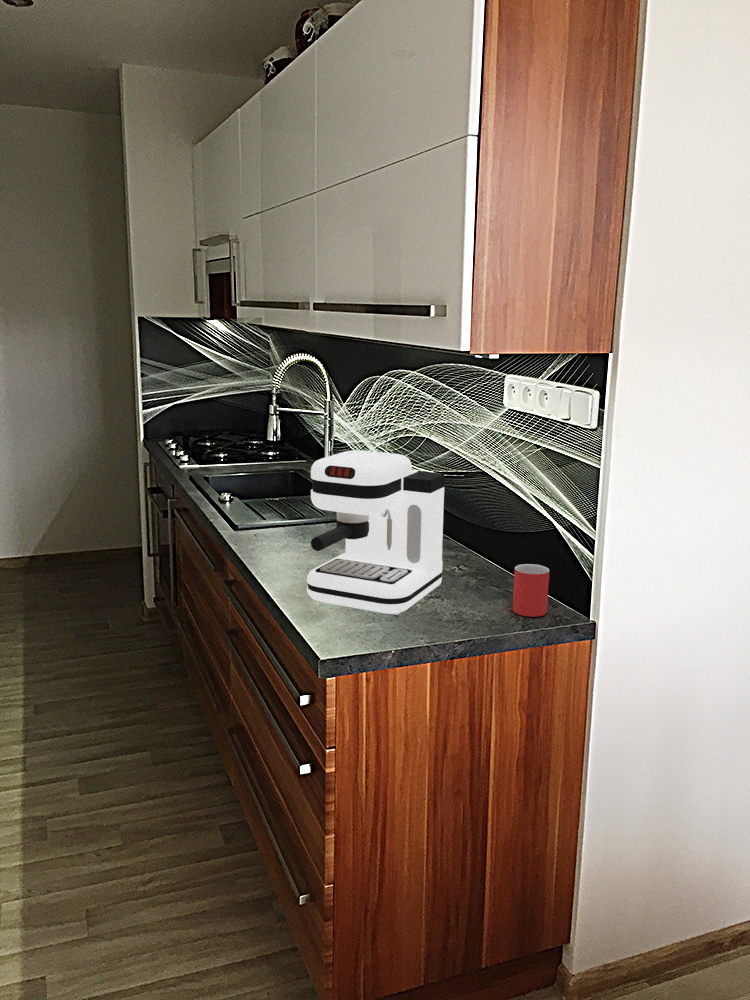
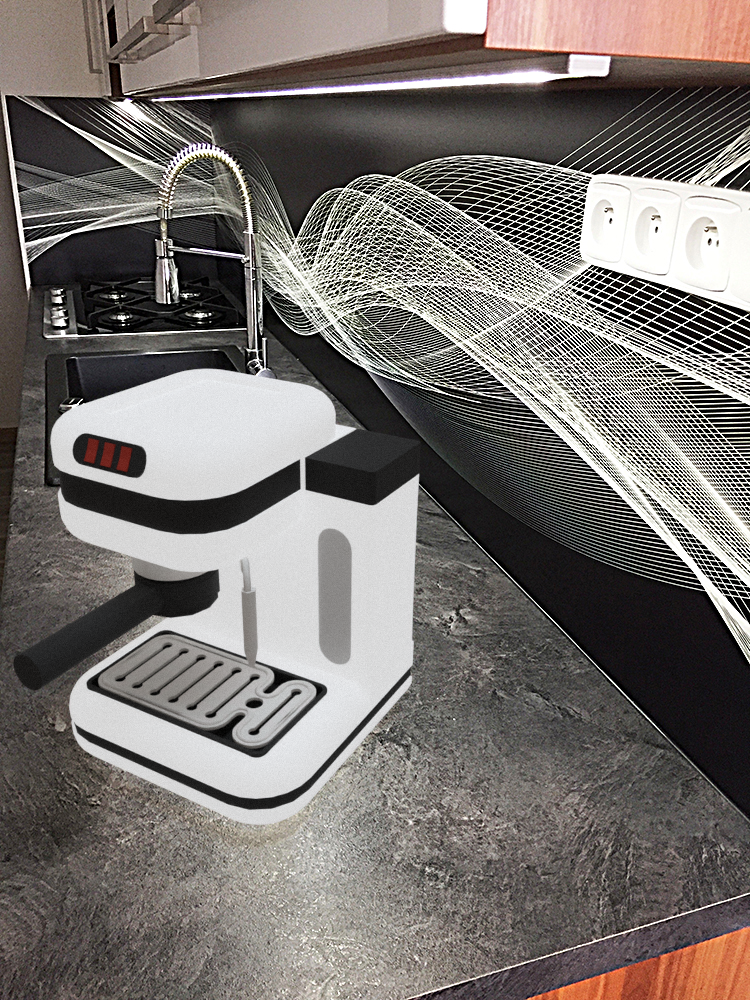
mug: present [513,564,549,617] -> none [578,673,682,825]

